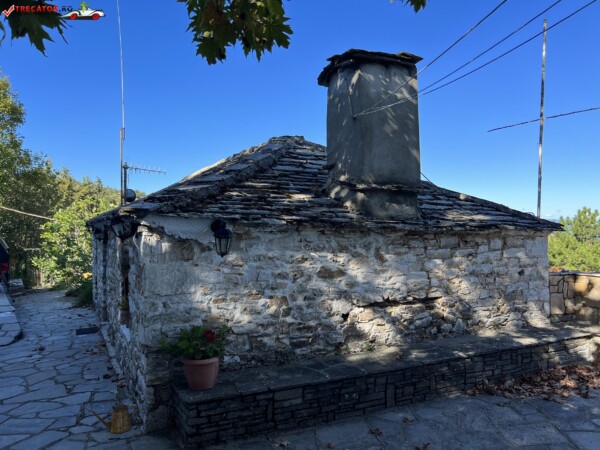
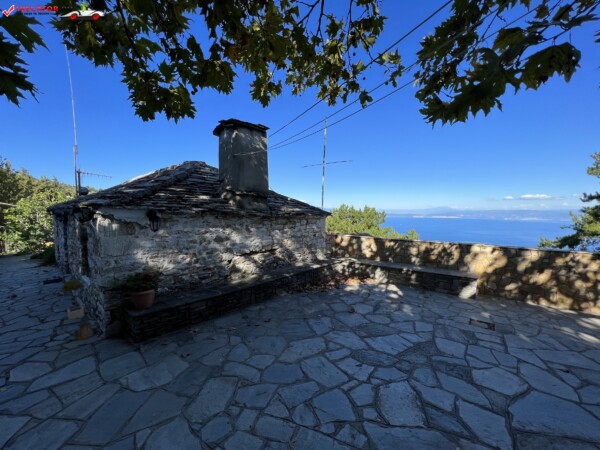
potted tree: none [95,330,123,395] -> present [62,280,84,320]

